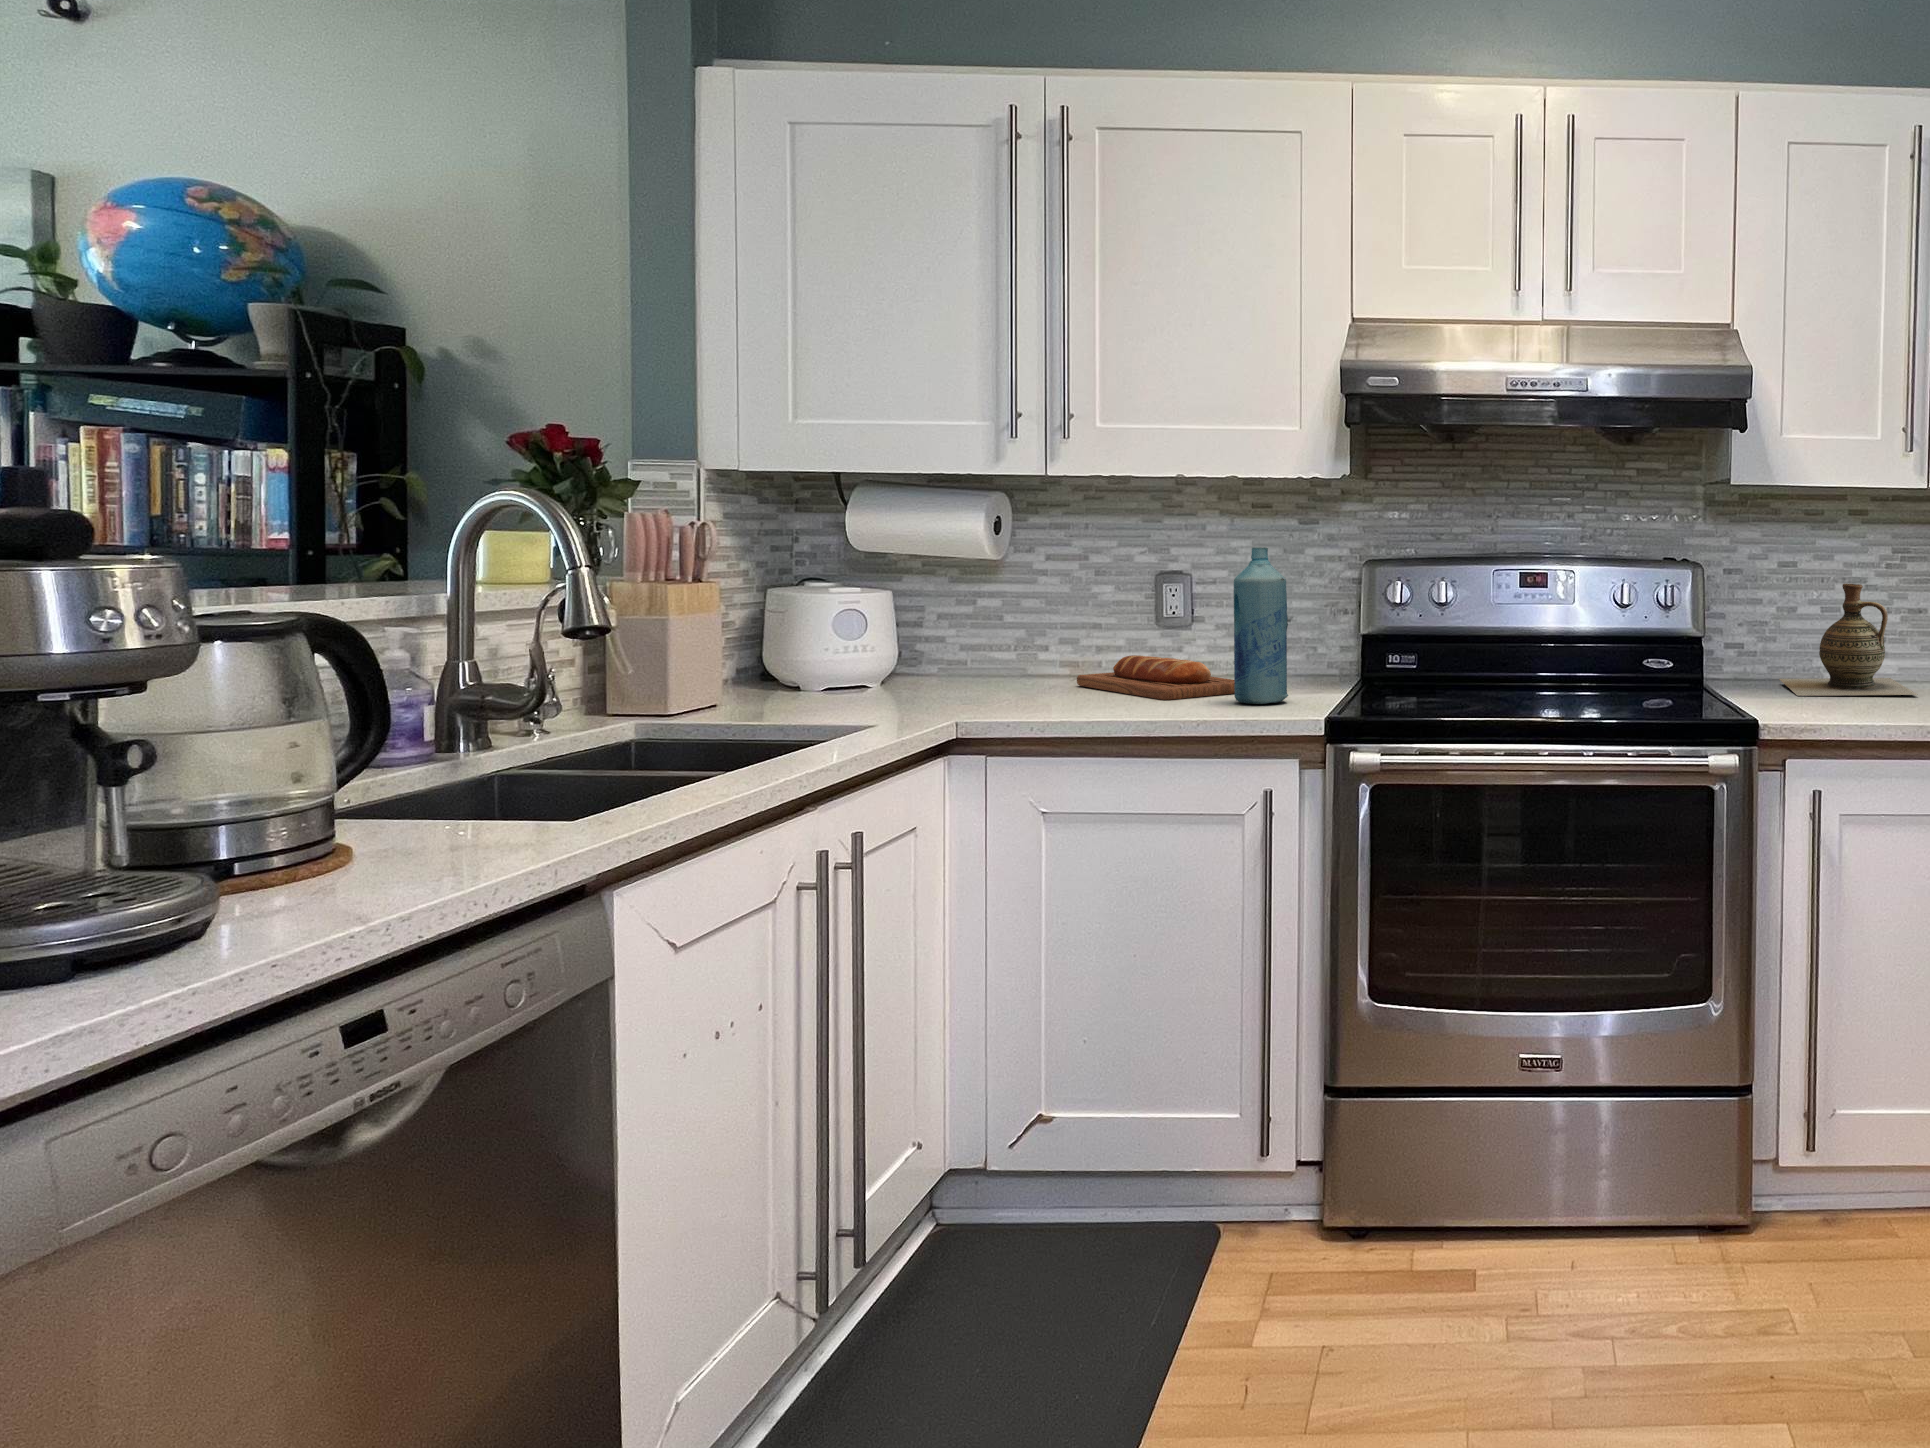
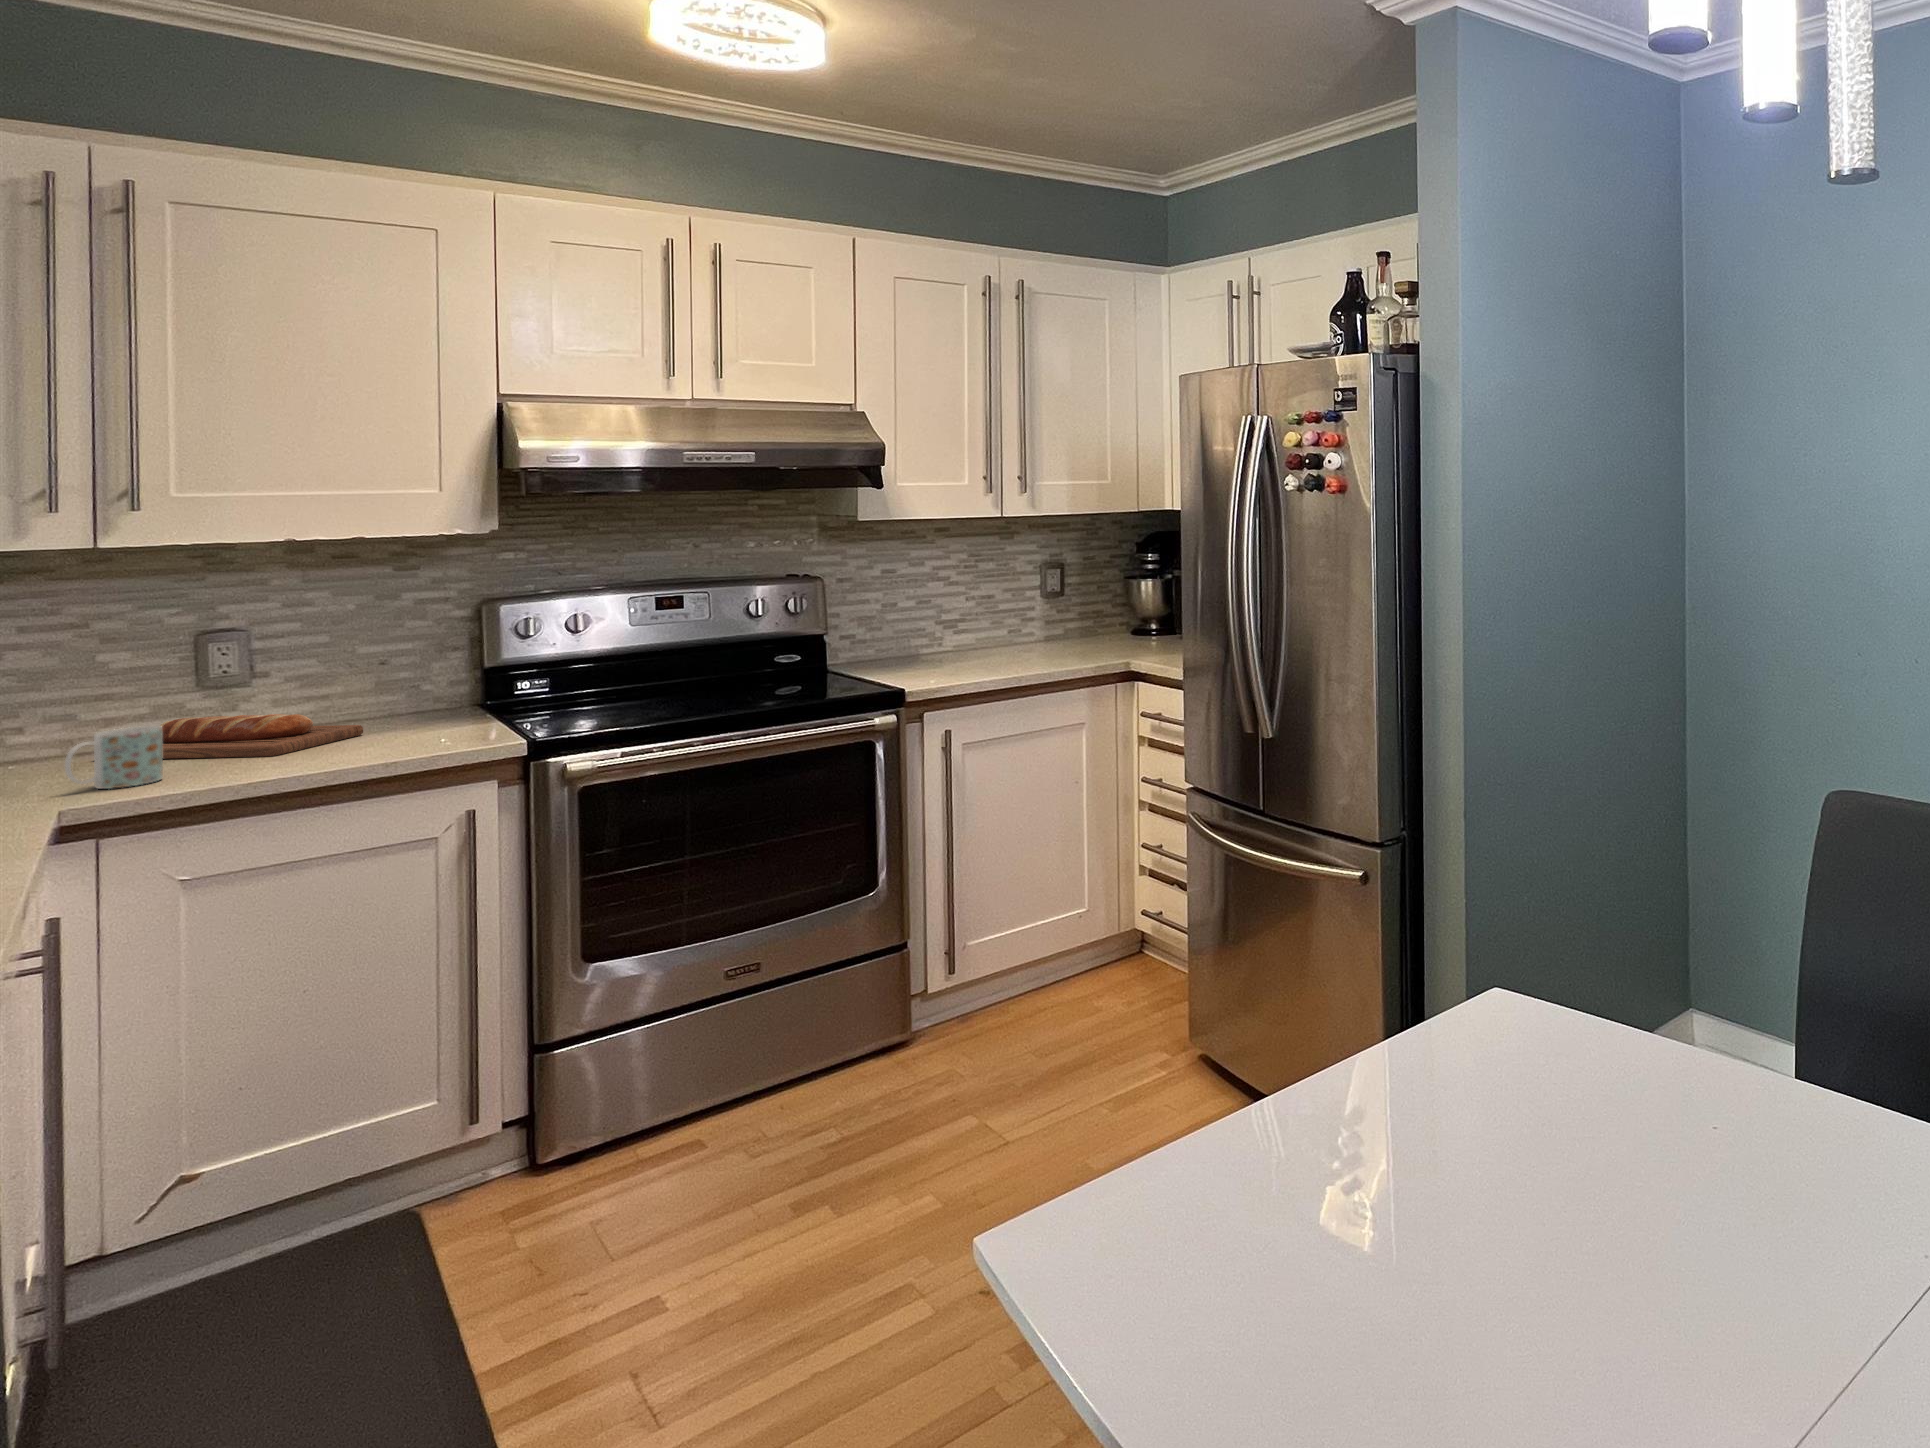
bottle: present [1234,547,1288,704] -> none [369,601,438,745]
ceramic jug: present [1779,584,1917,696] -> none [883,582,997,667]
mug: none [1007,652,1075,708] -> present [65,726,163,789]

